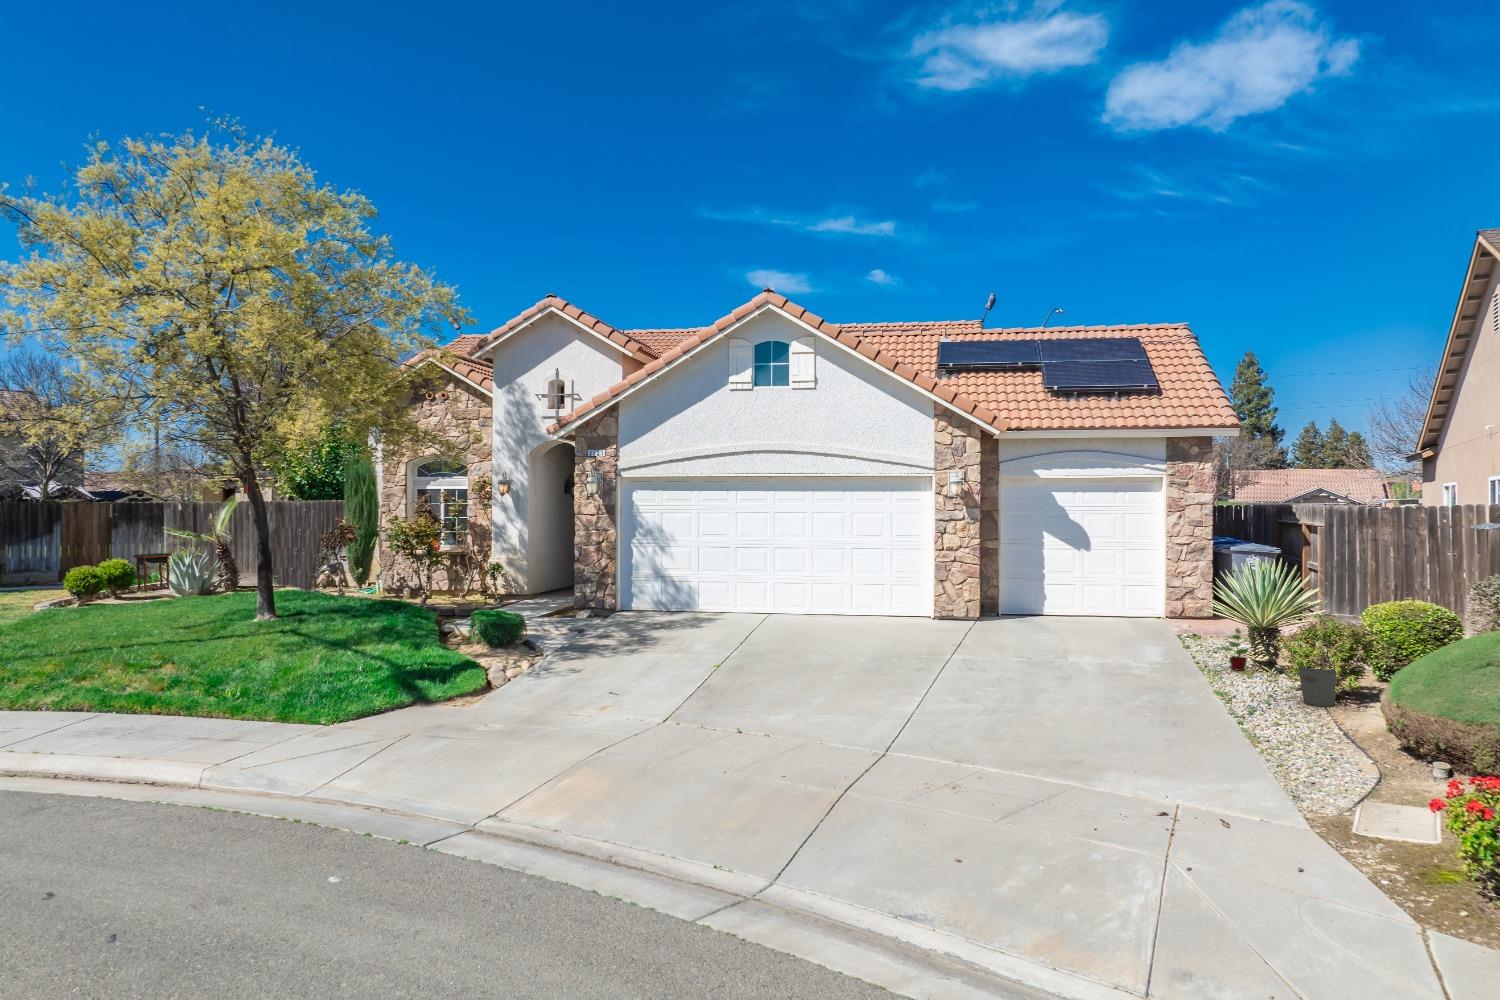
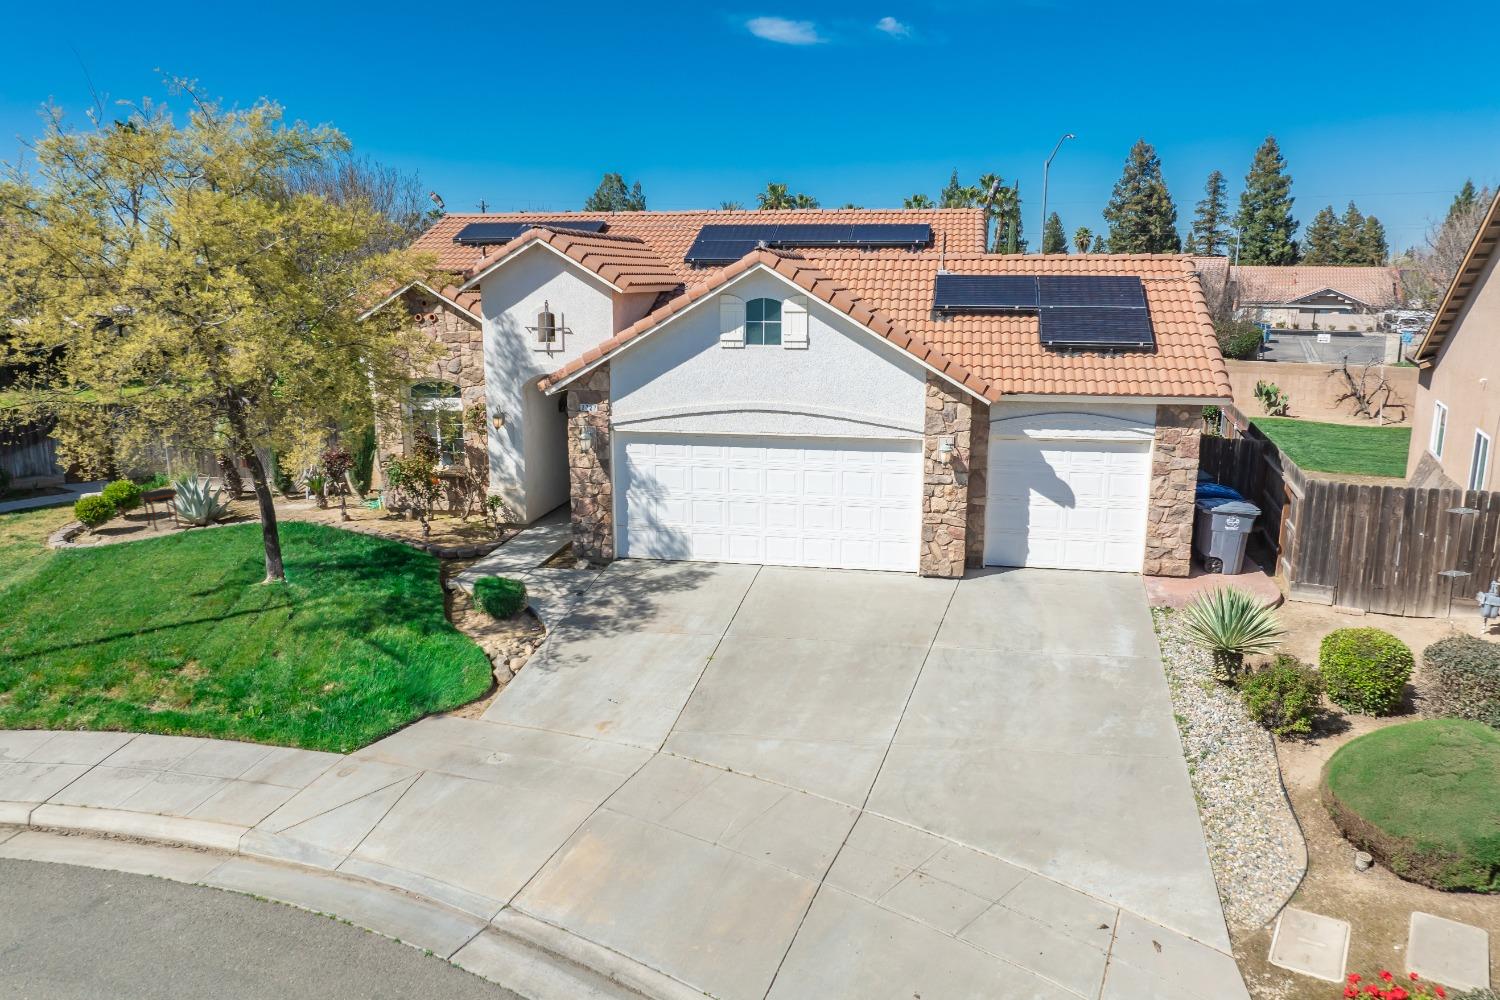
potted plant: present [1219,629,1248,671] -> none [1180,641,1218,681]
bucket: present [1298,665,1336,707] -> none [1249,703,1290,749]

